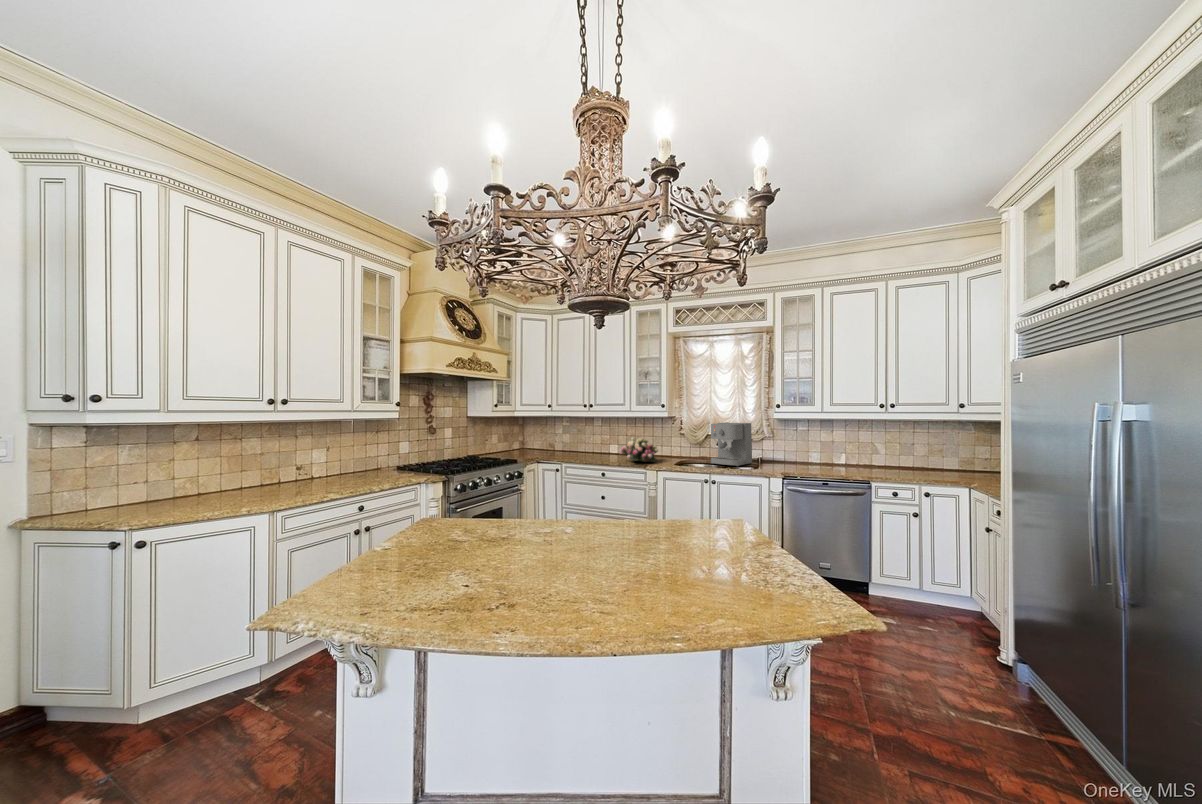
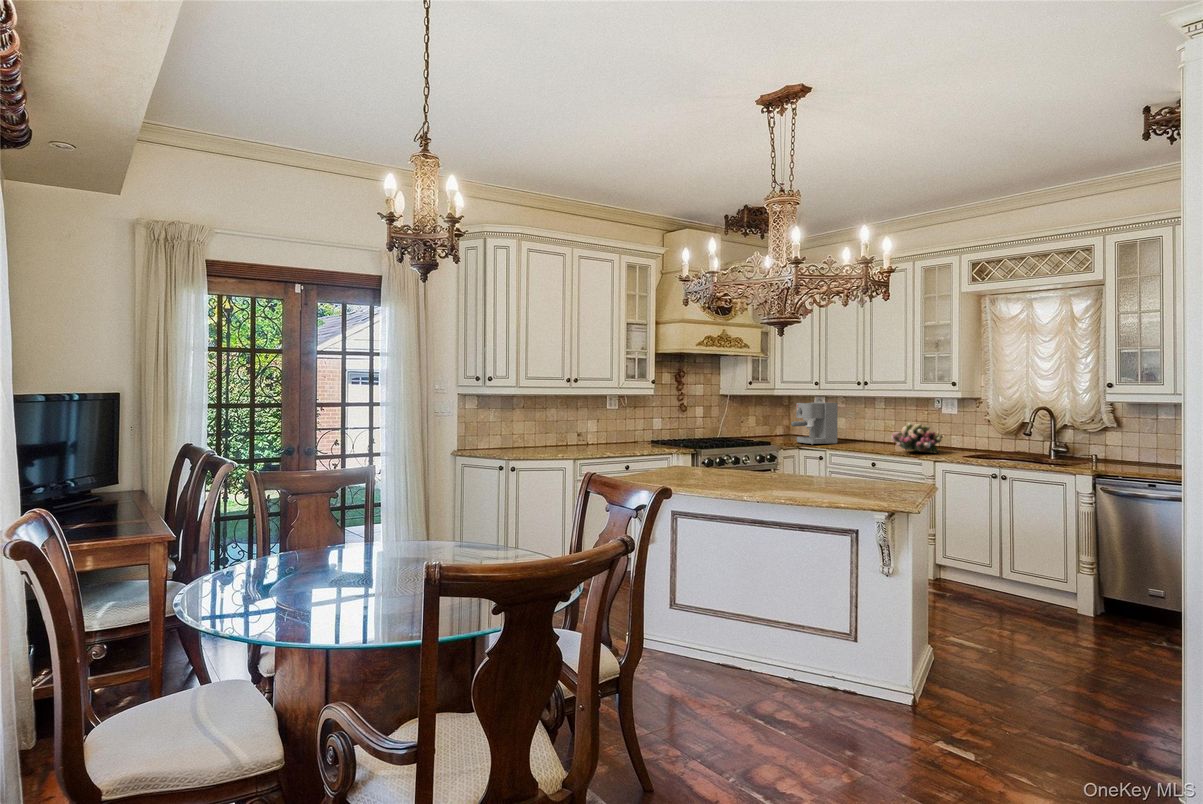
coffee maker: present [711,423,752,466] -> present [791,402,838,445]

